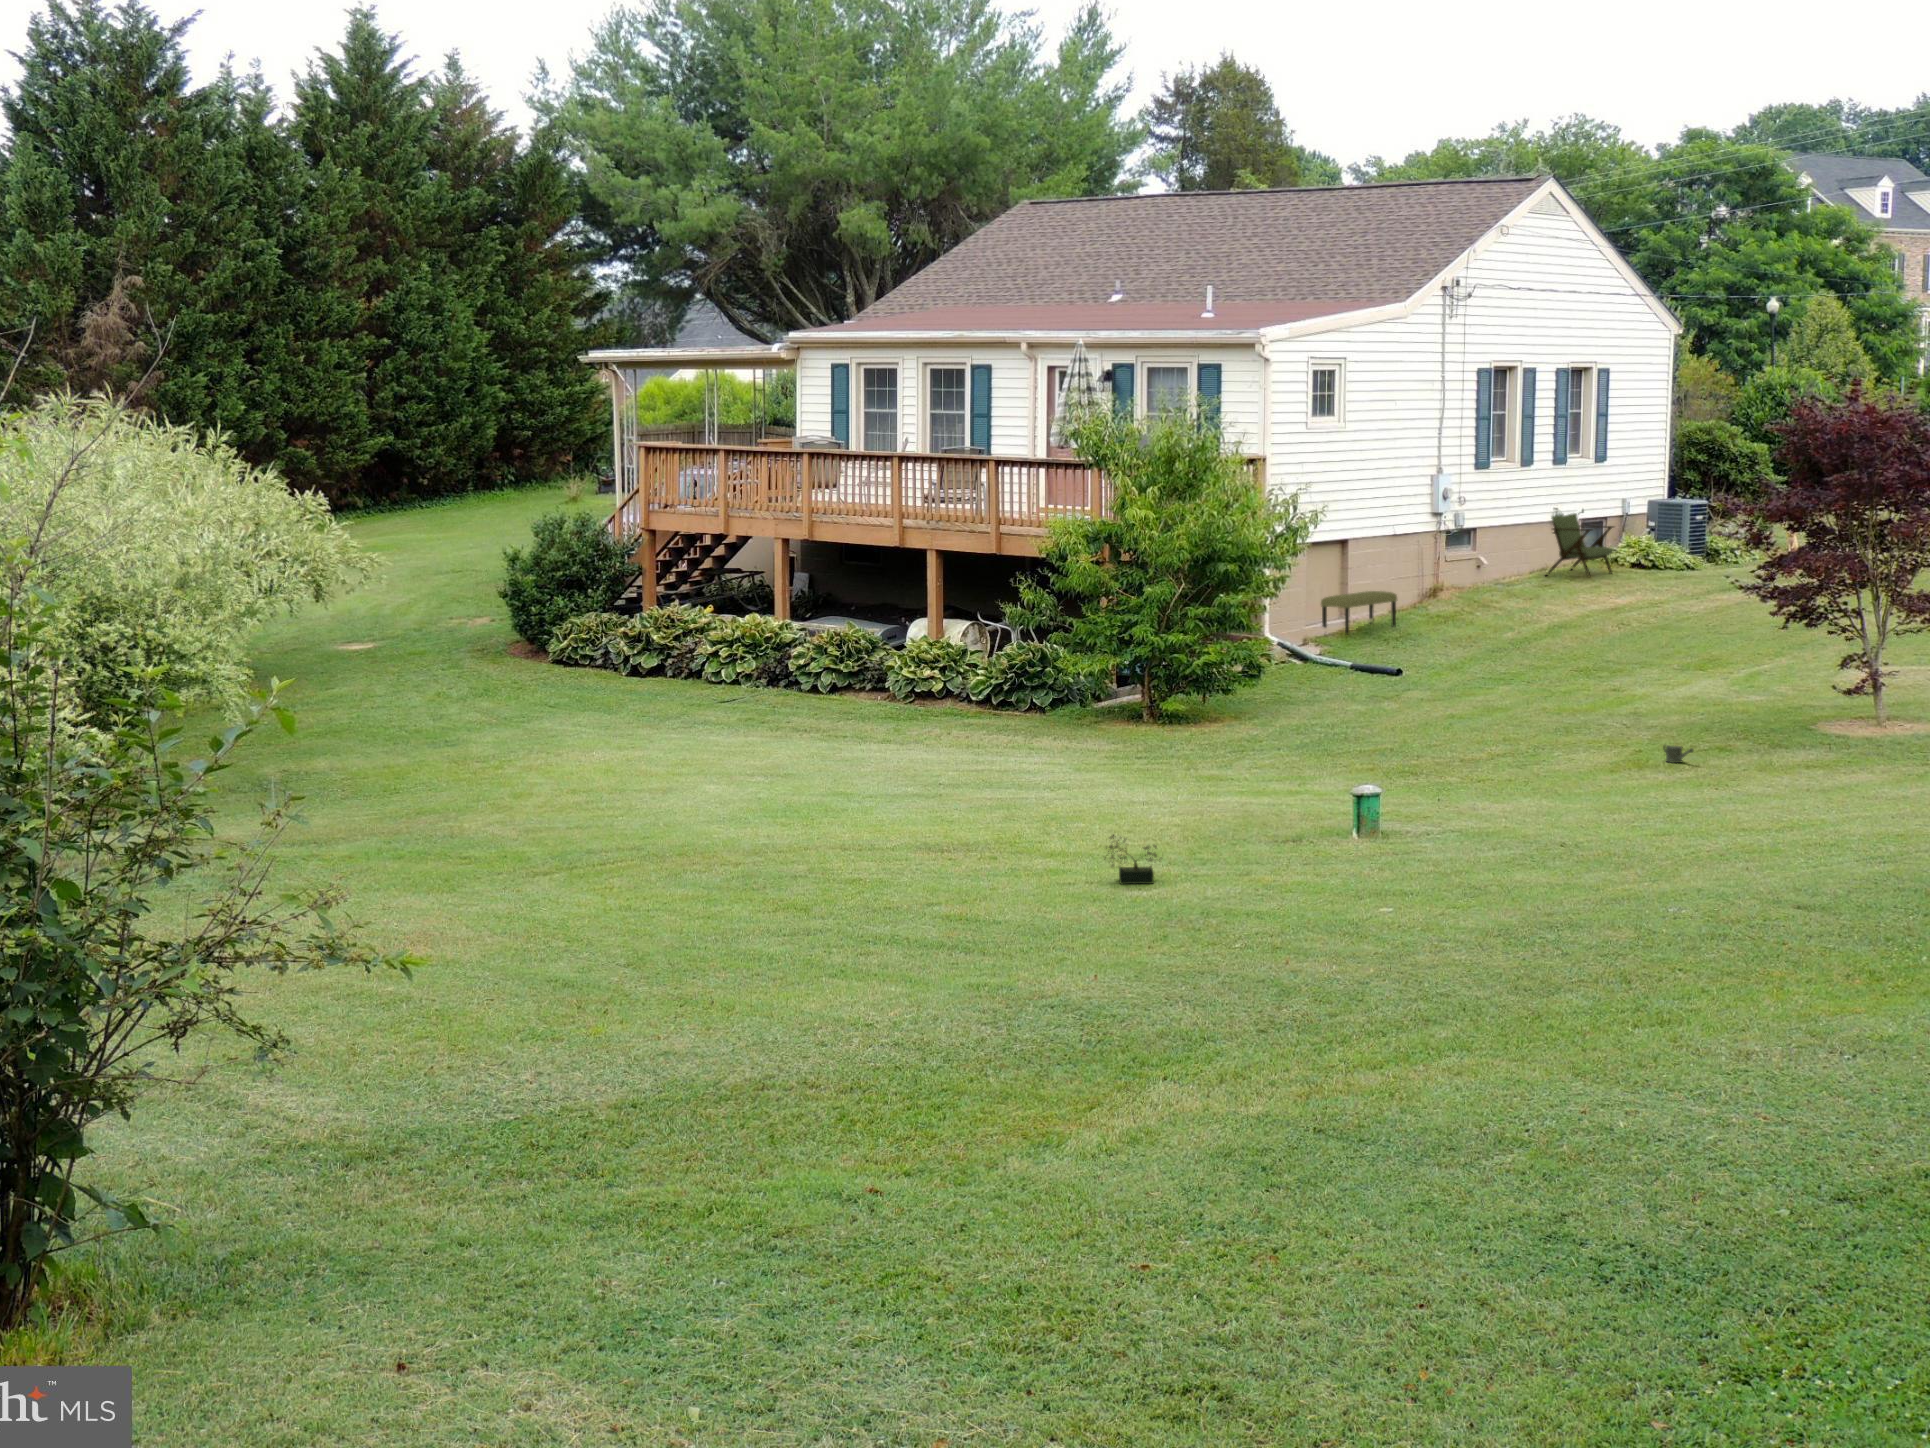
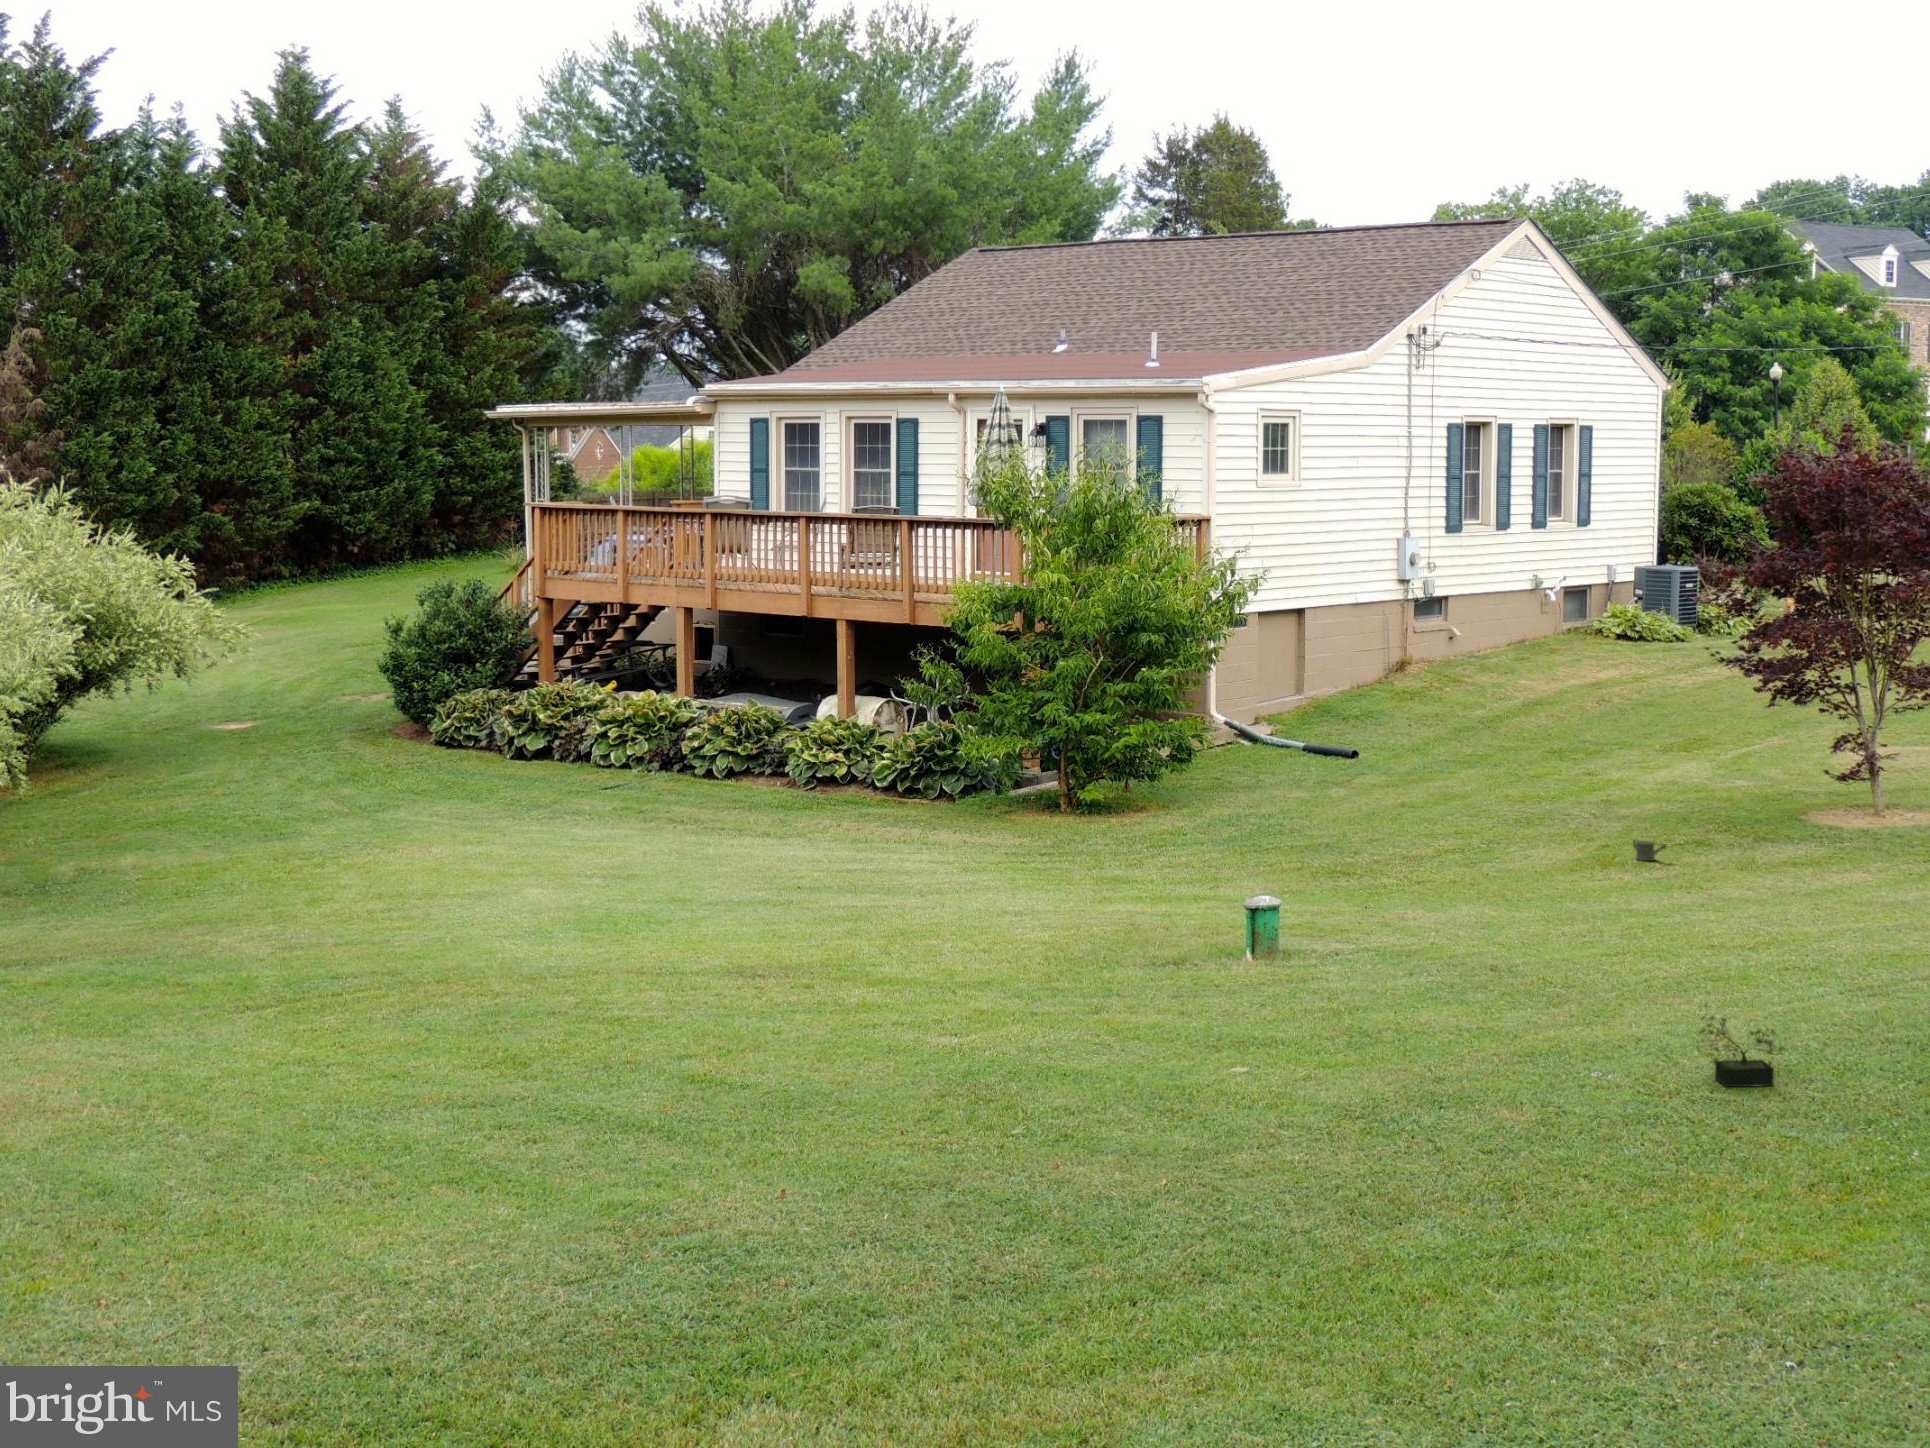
lounge chair: present [1546,513,1614,577] -> none [1524,580,1599,649]
bench: present [1321,591,1397,634] -> none [1276,664,1360,712]
decorative plant: present [1104,834,1157,884] -> present [1697,1016,1783,1087]

